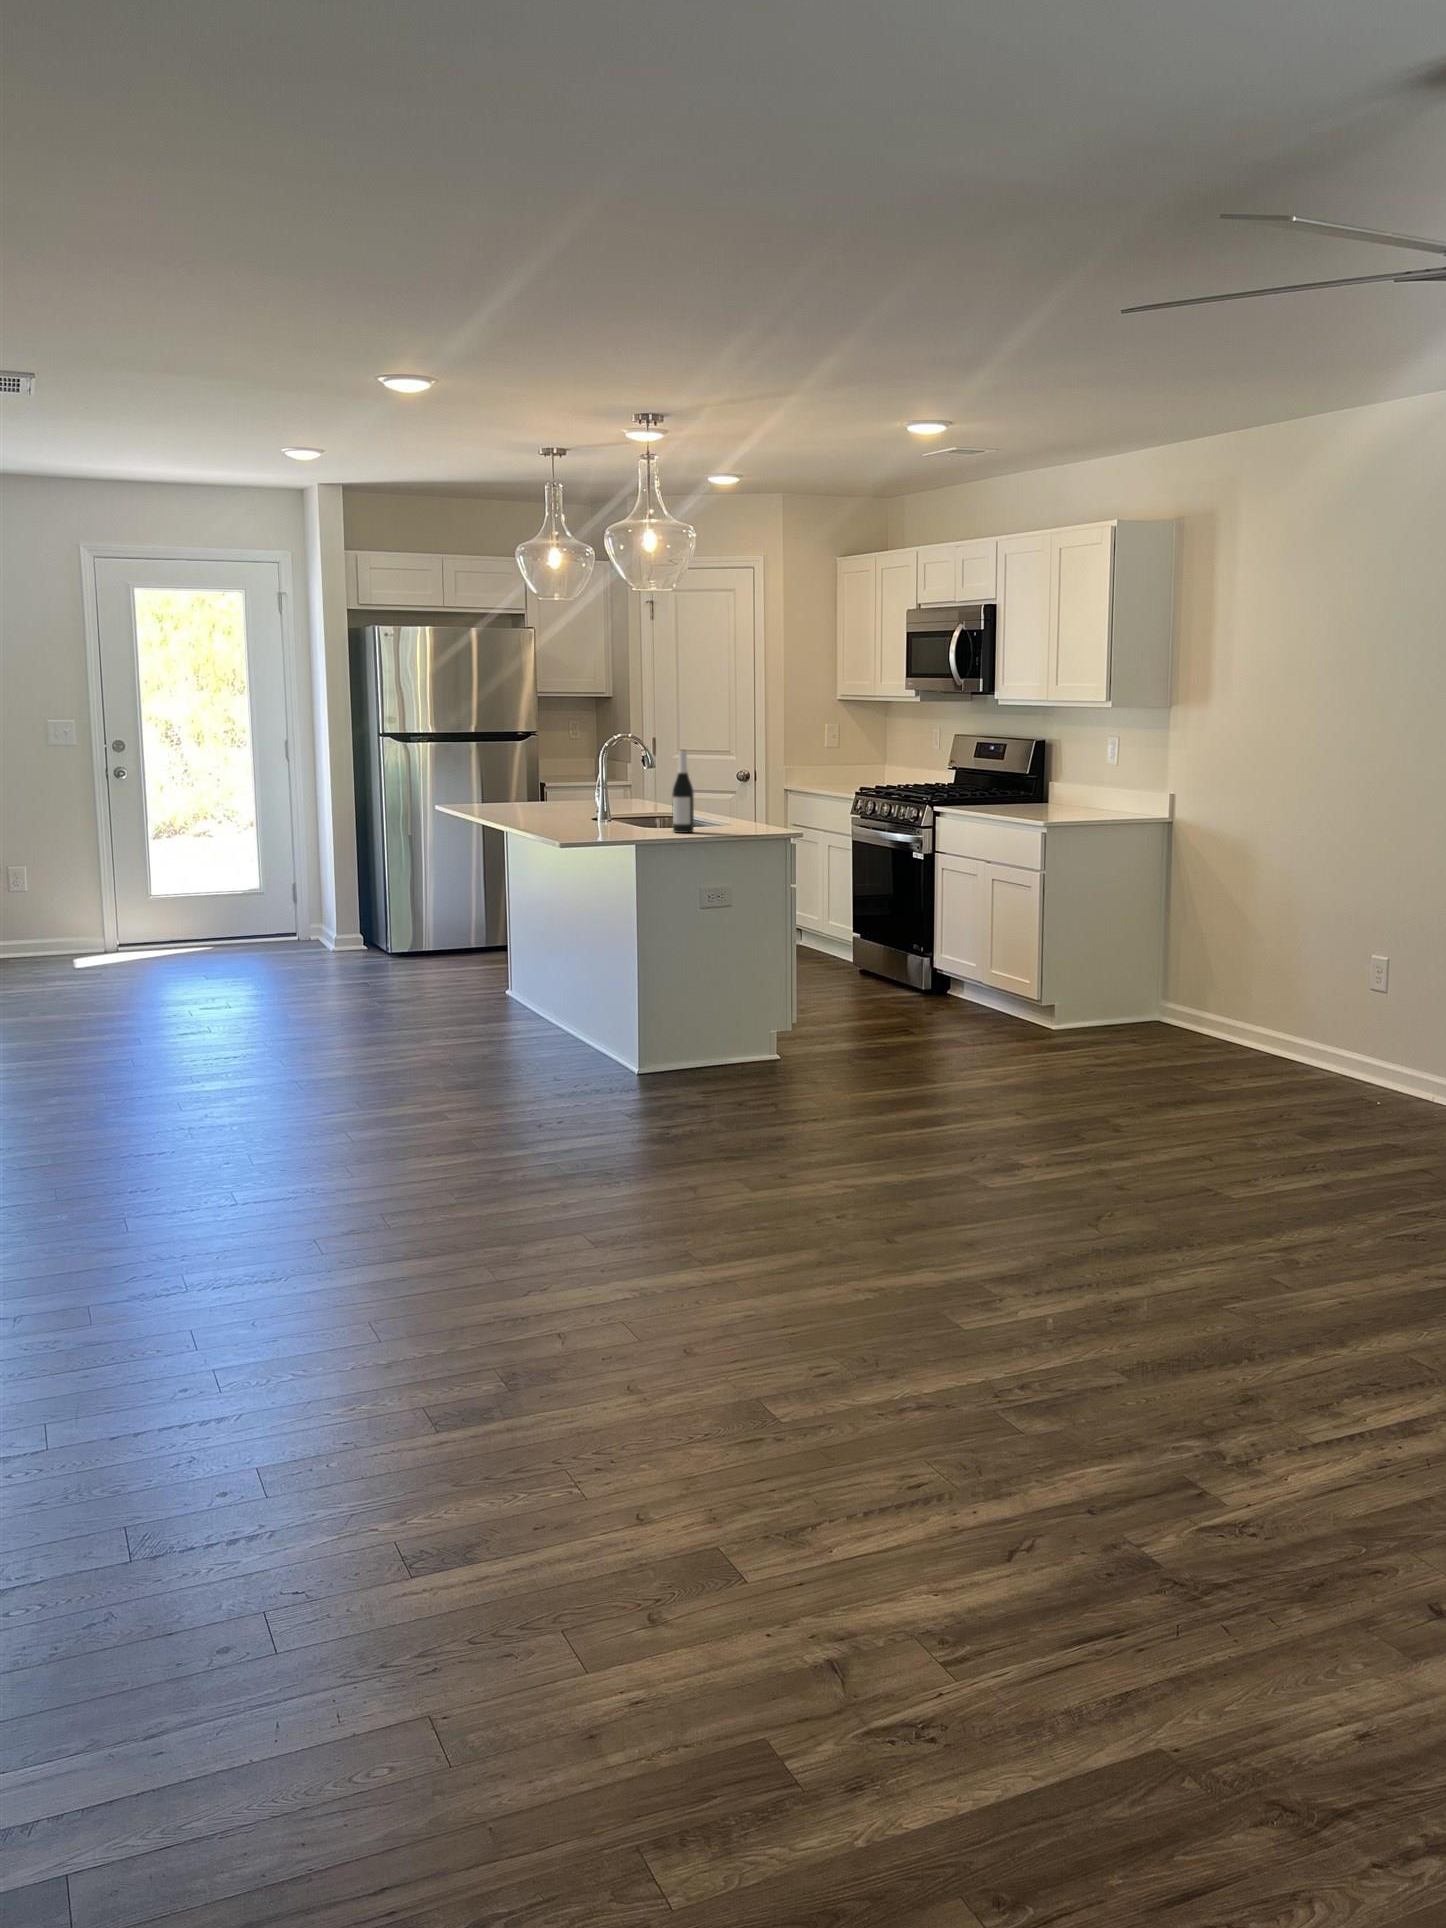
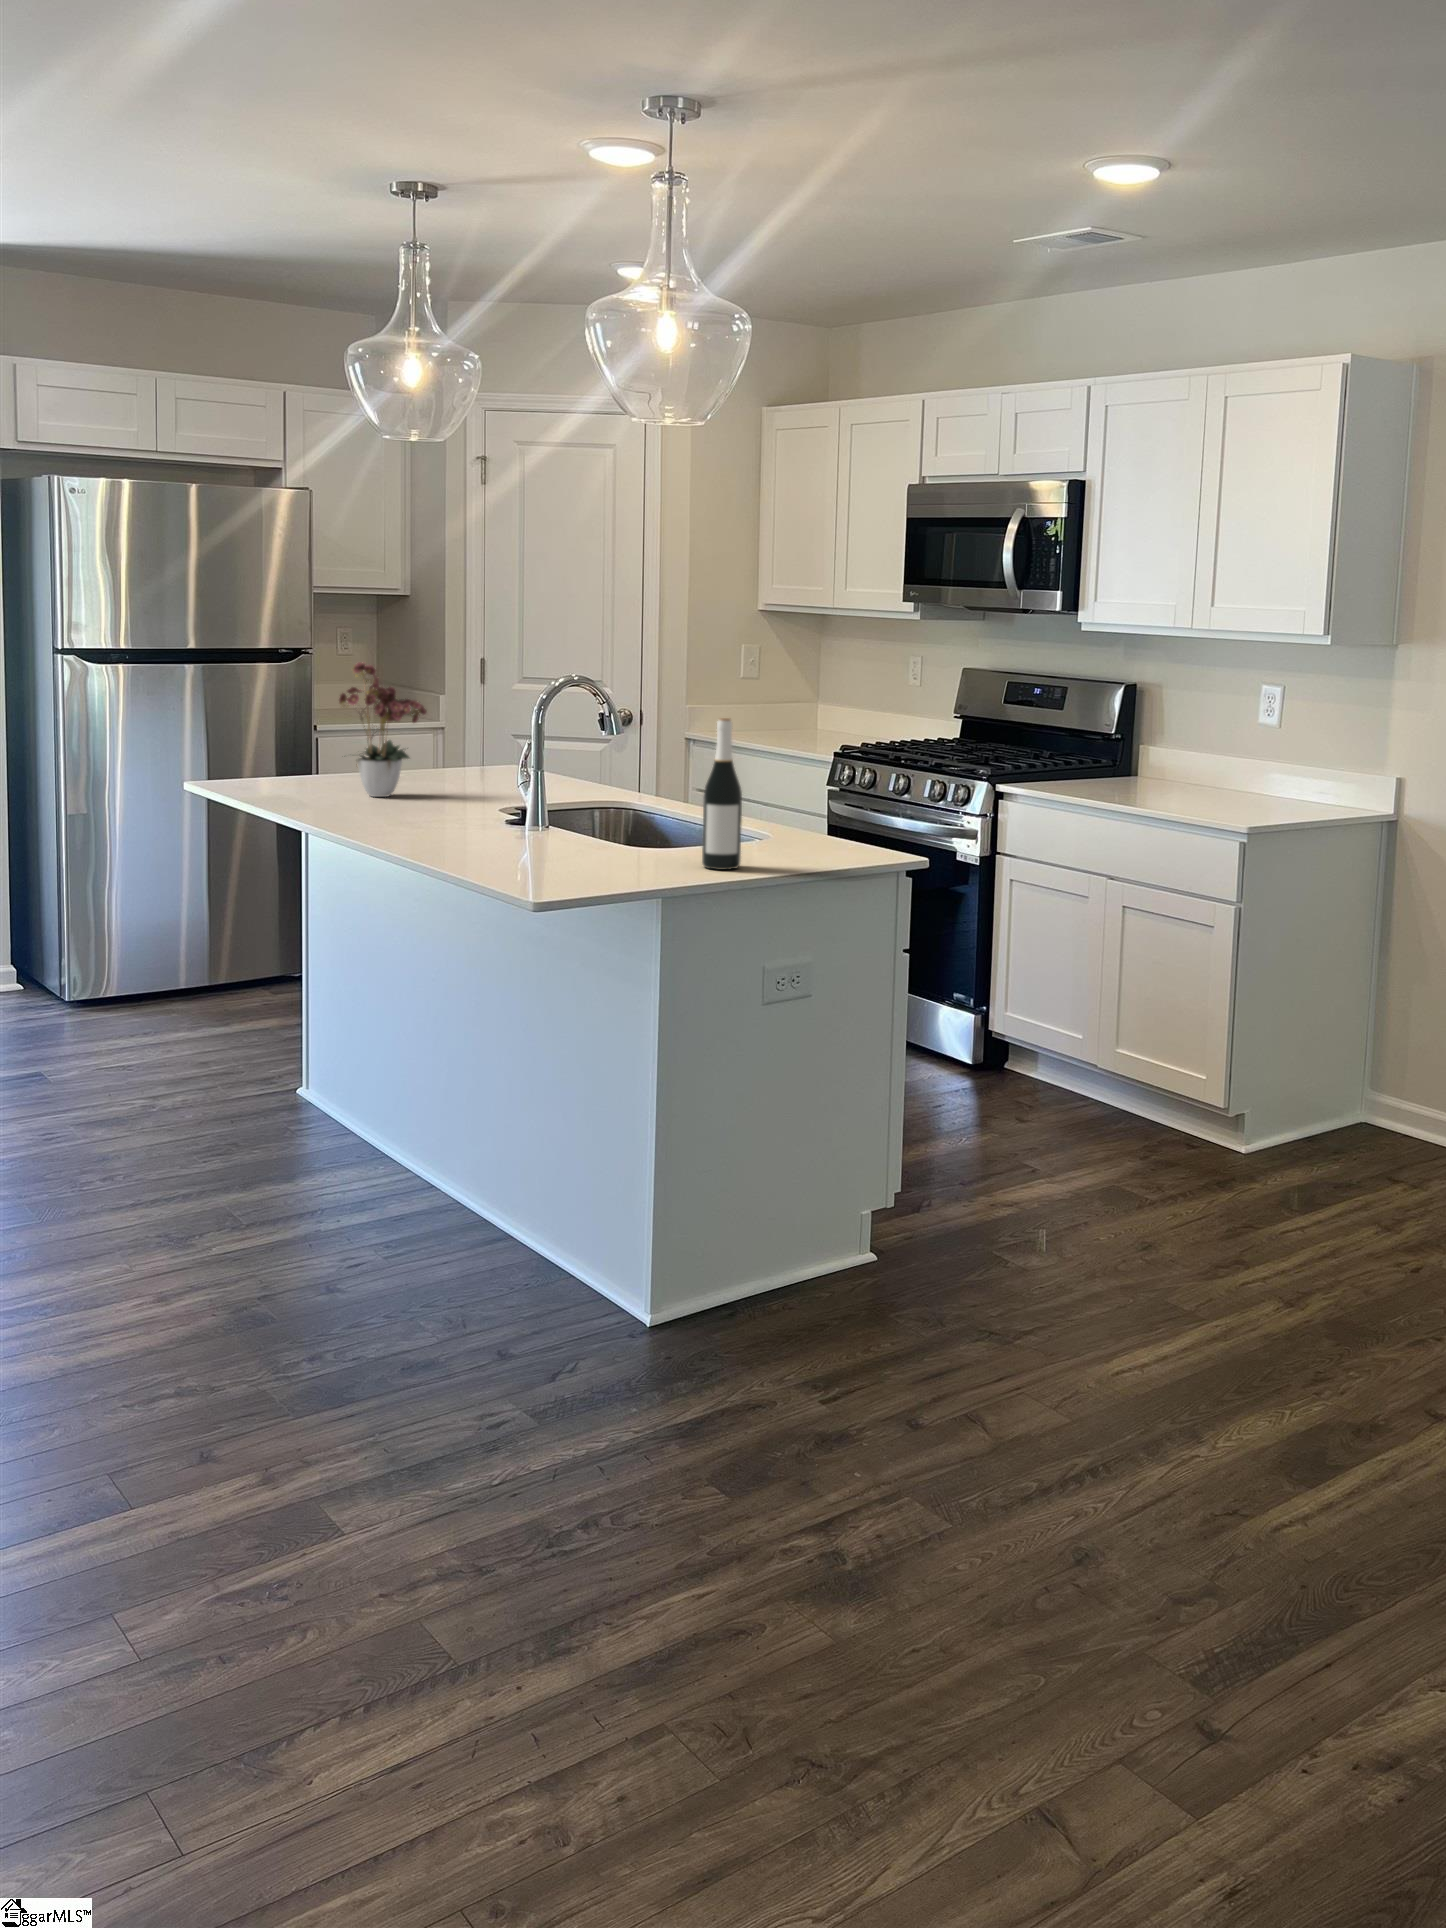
flower arrangement: none [513,725,570,807] -> present [339,662,427,797]

